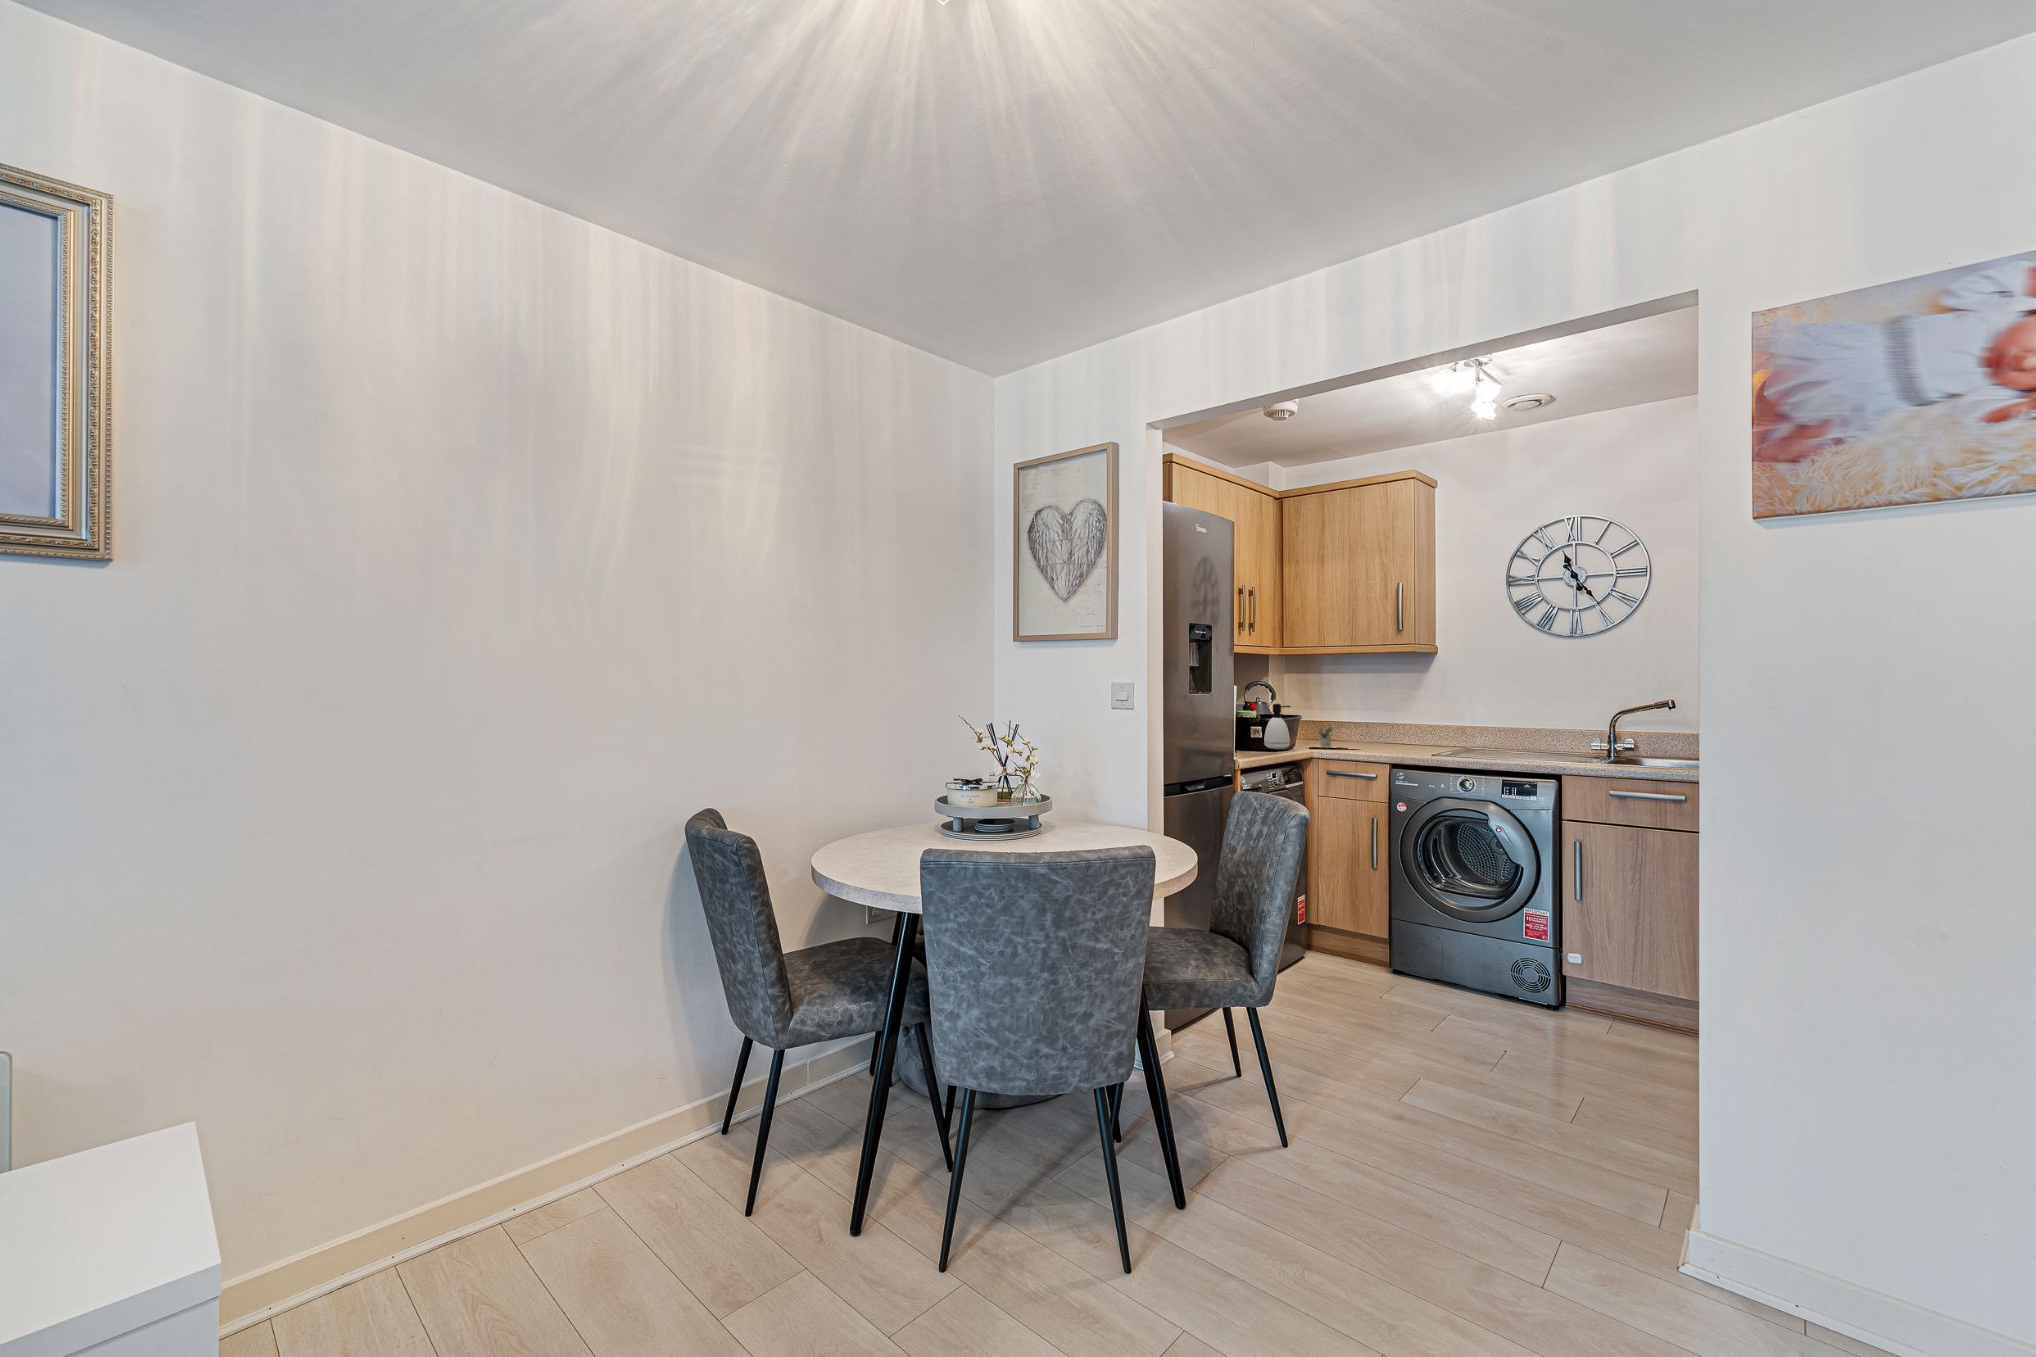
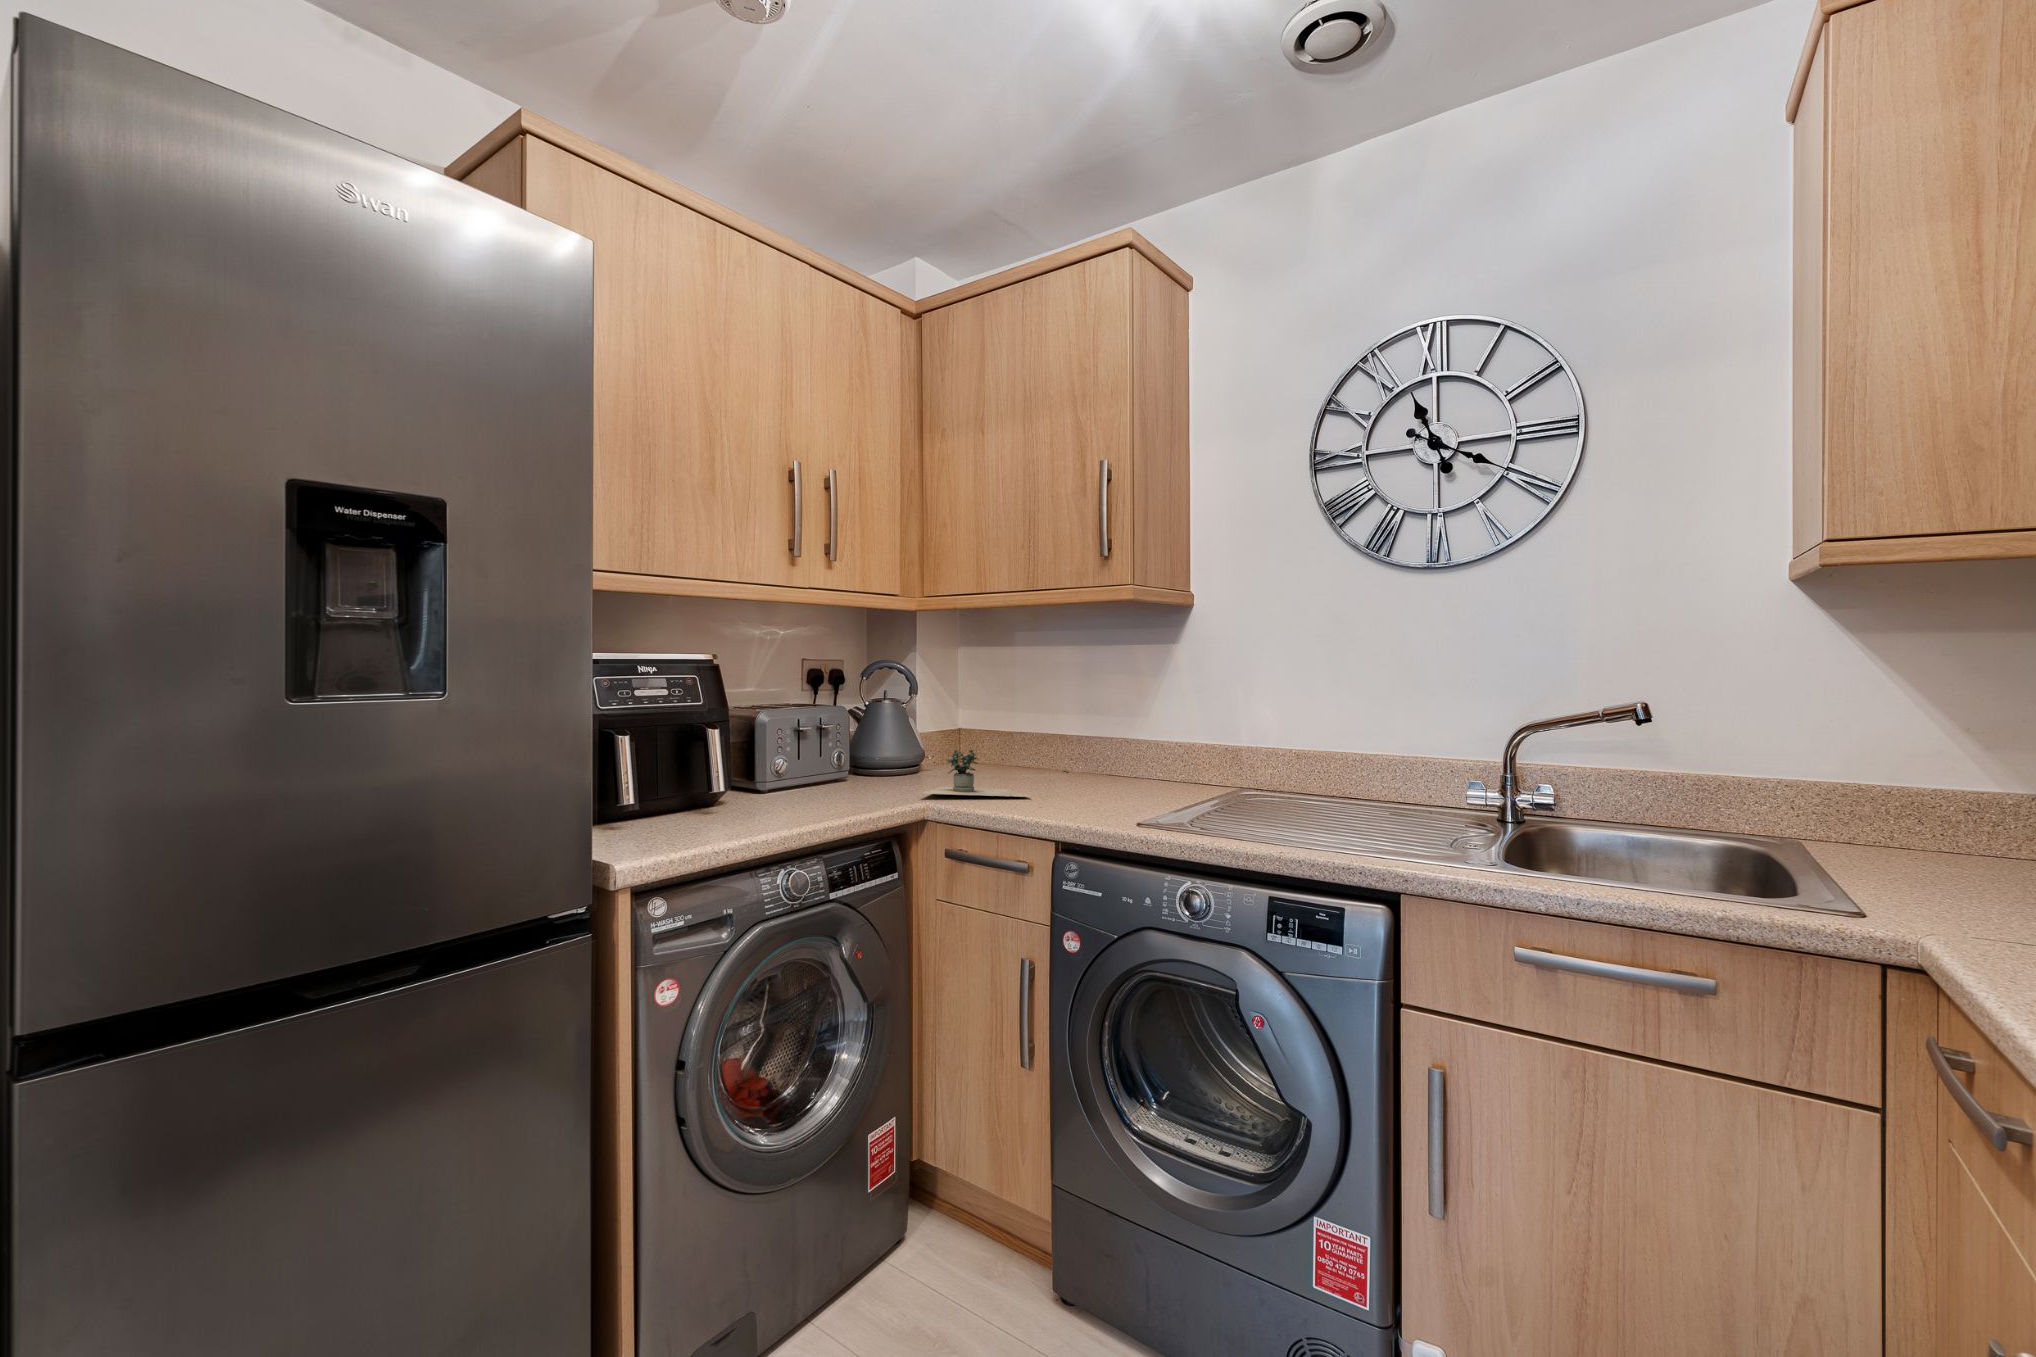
soap dispenser: present [1264,704,1290,750] -> none [811,708,865,807]

